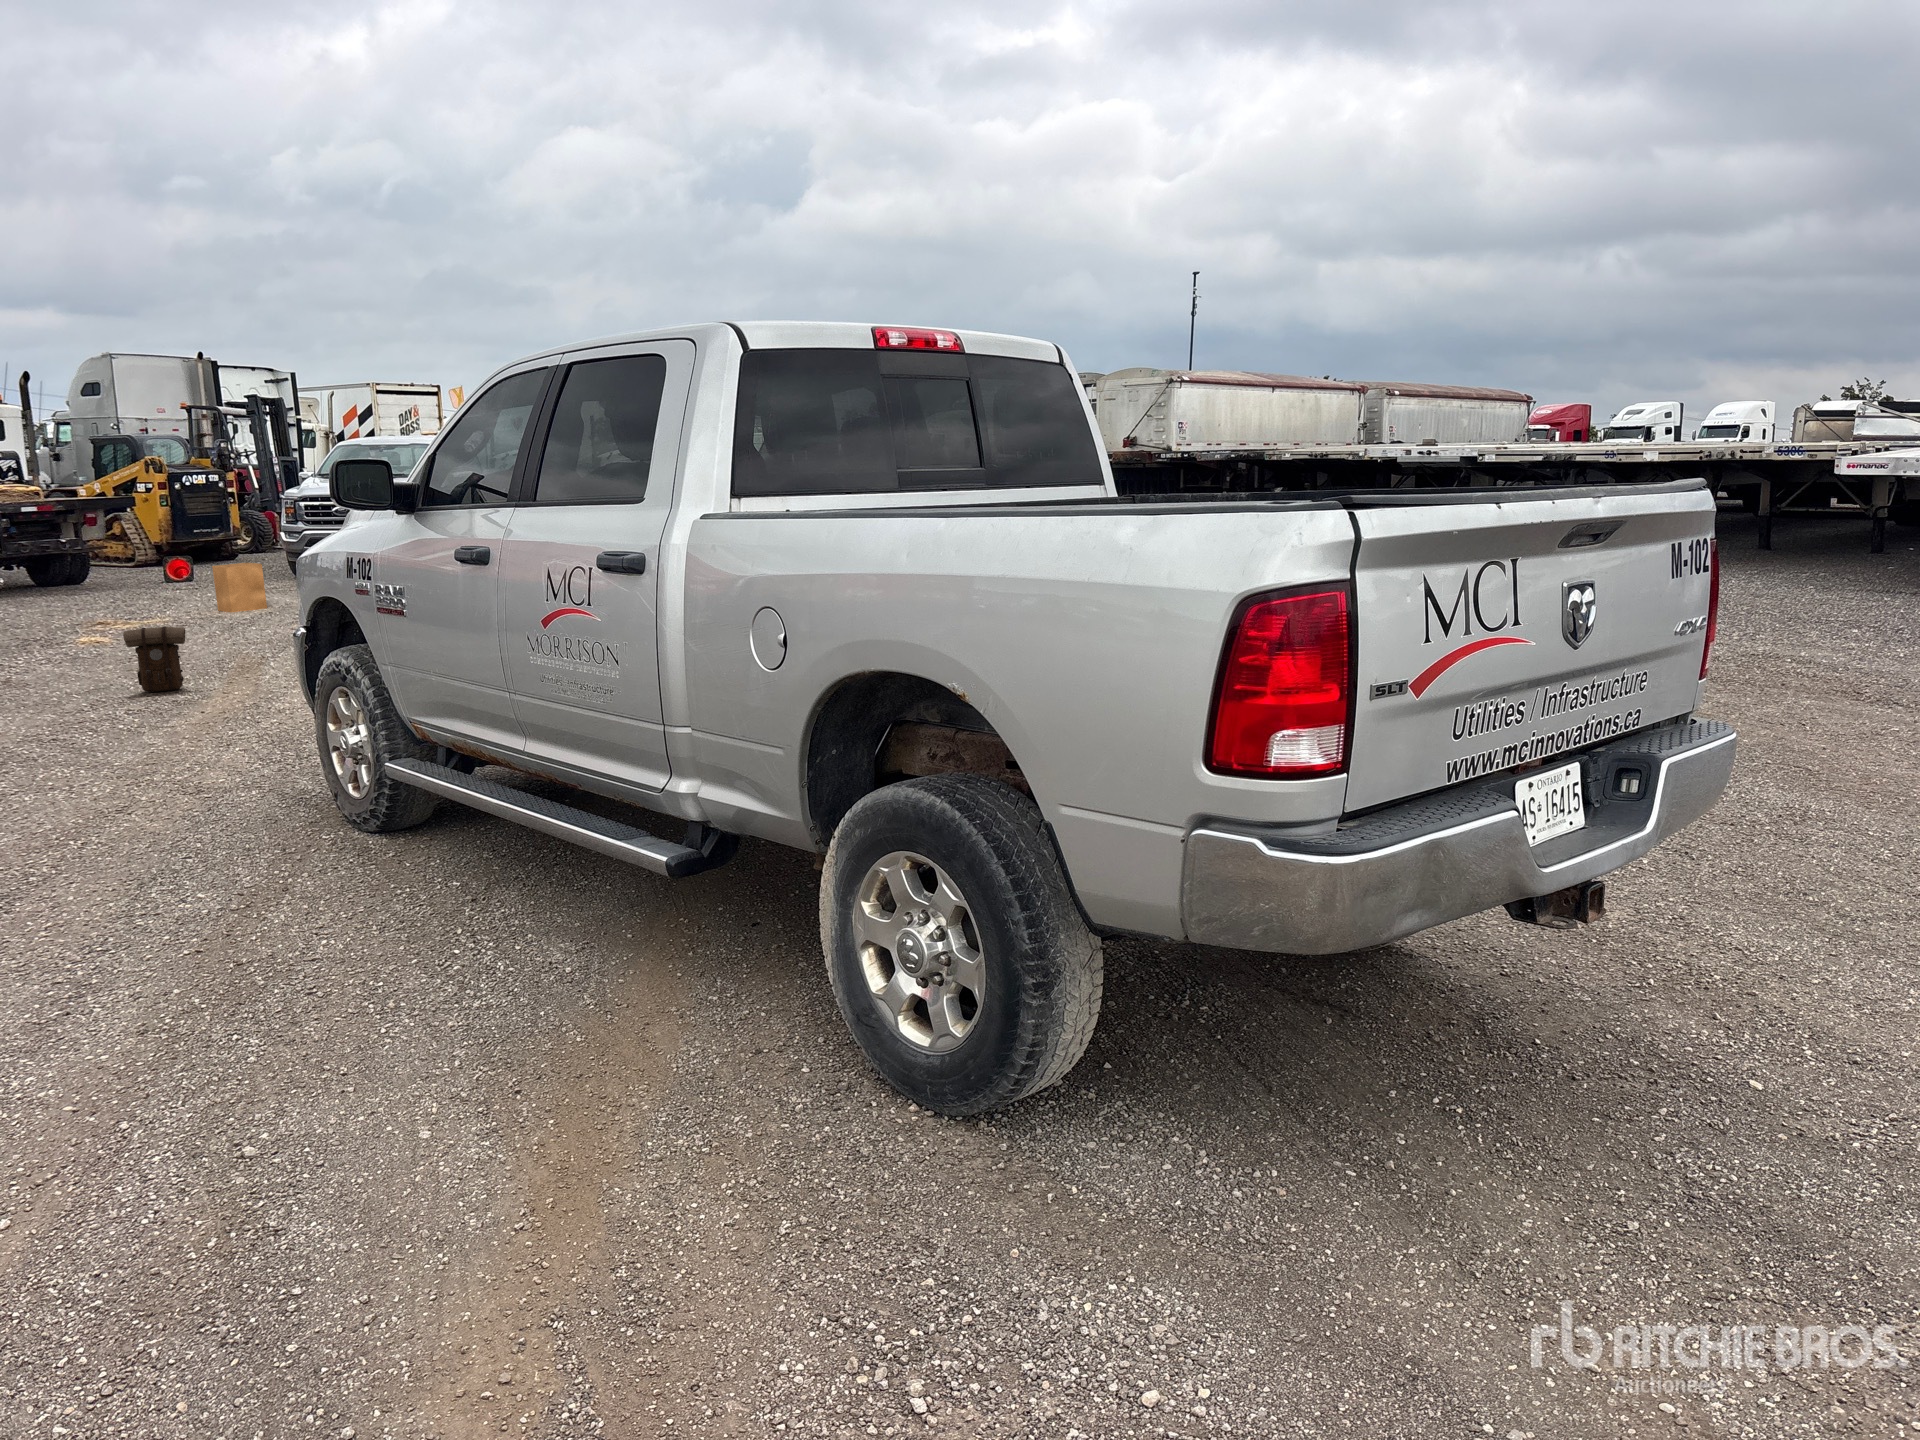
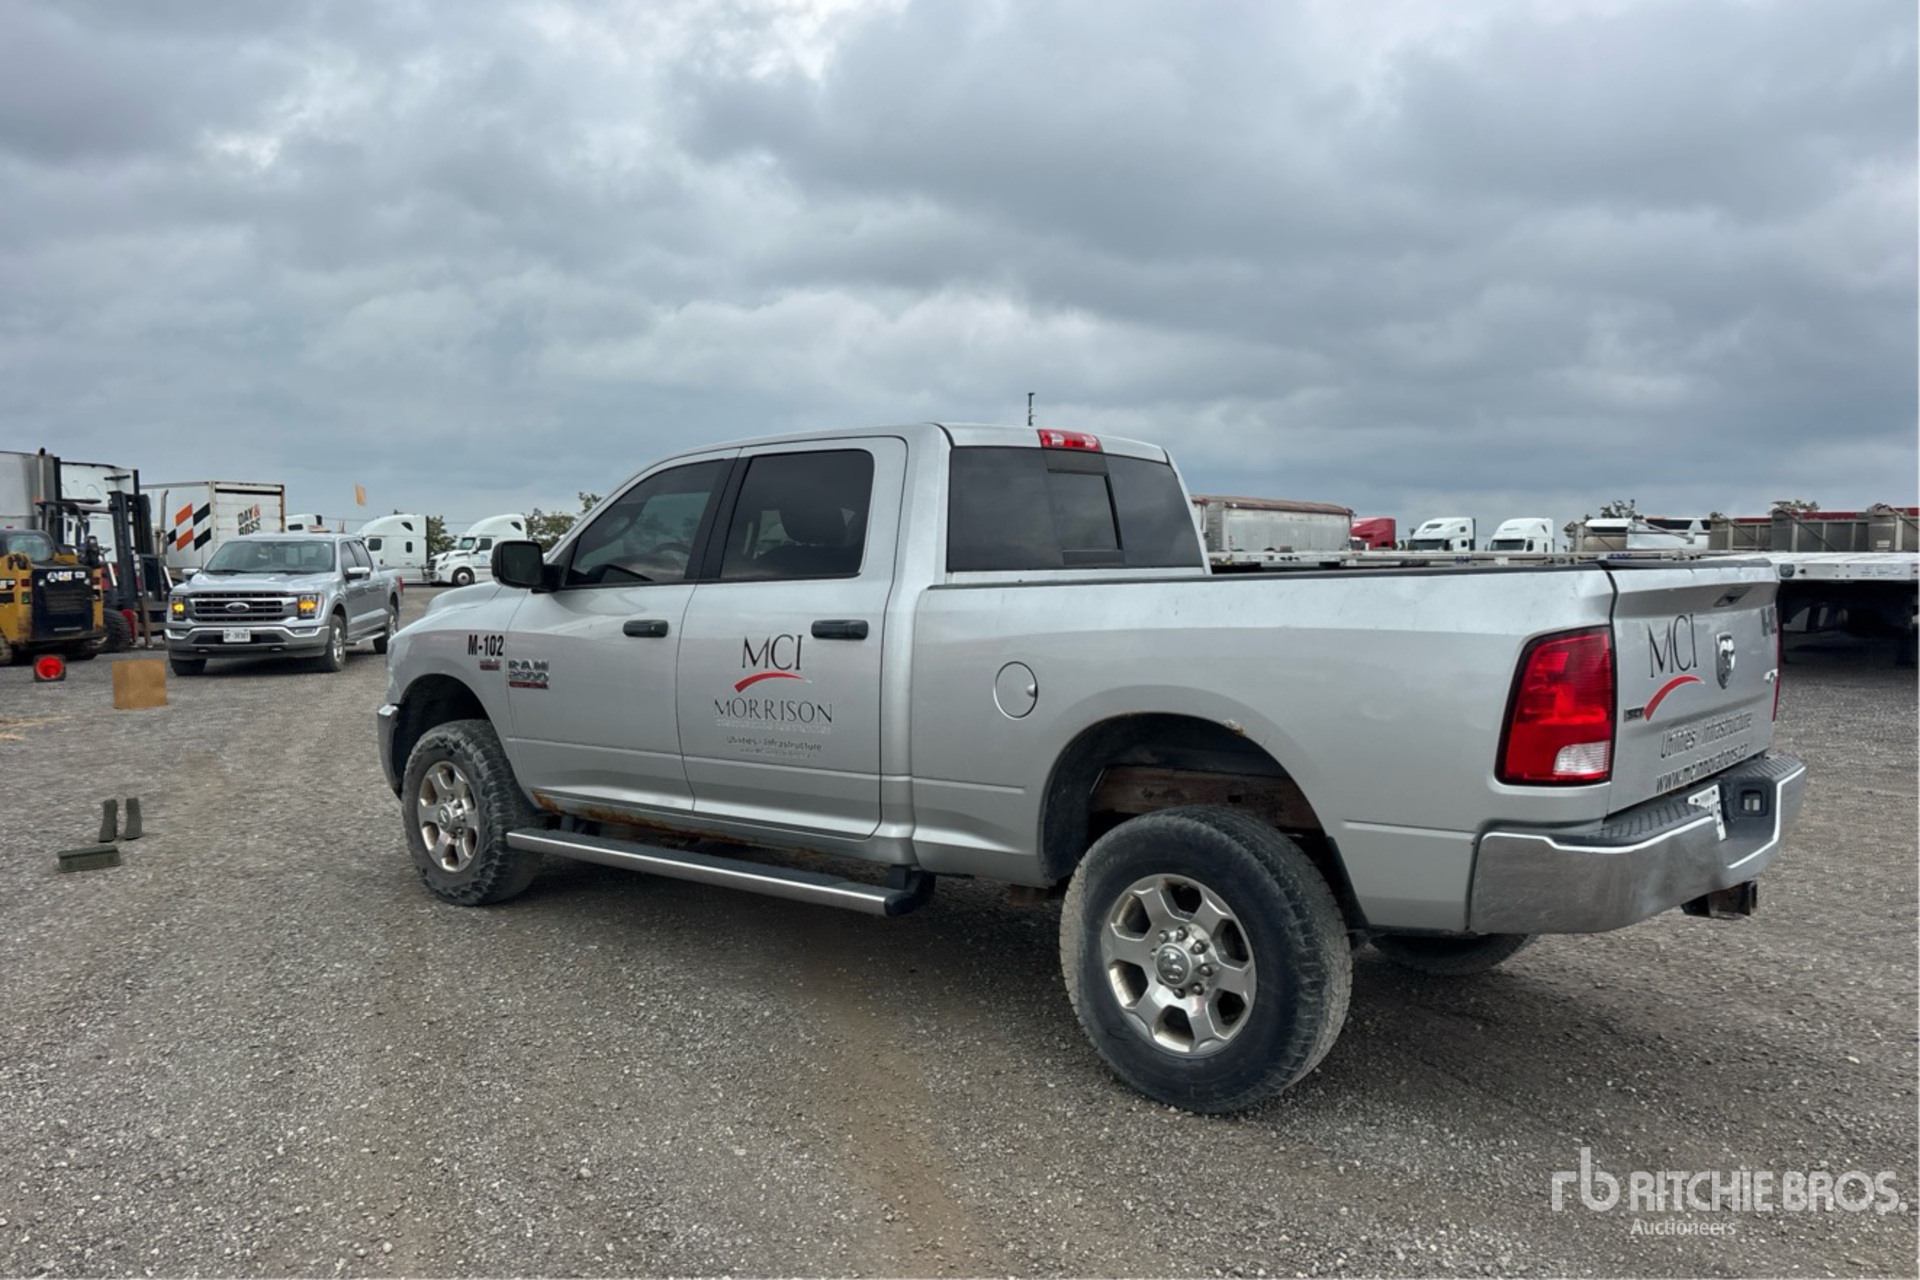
backpack: present [123,626,185,692] -> none [81,718,146,785]
boots: none [101,710,146,752] -> present [99,798,143,841]
toolbox: none [43,757,103,785] -> present [57,845,120,873]

